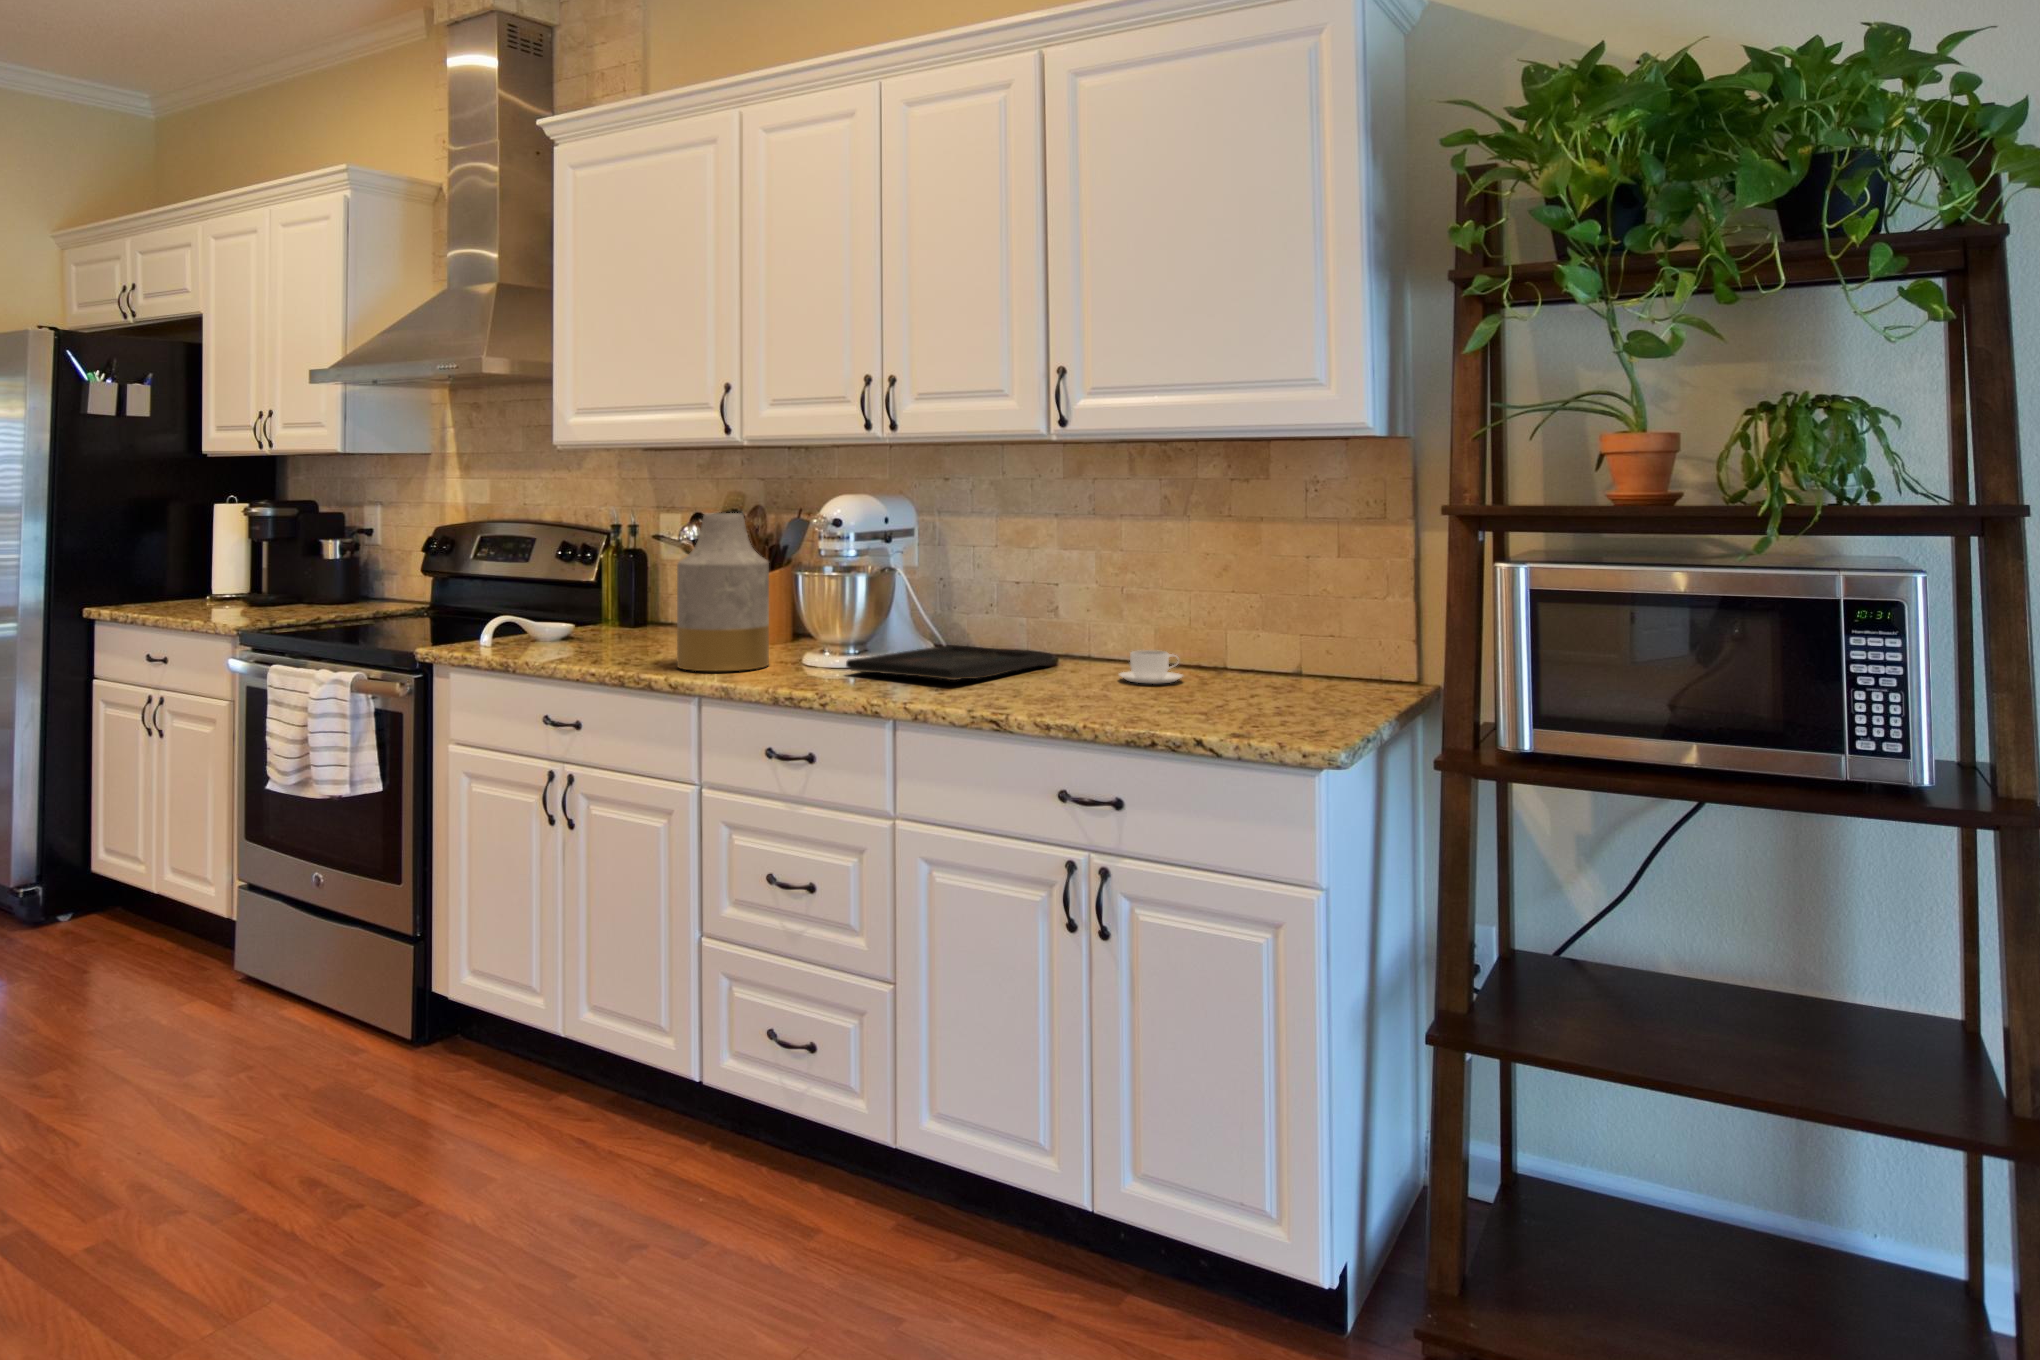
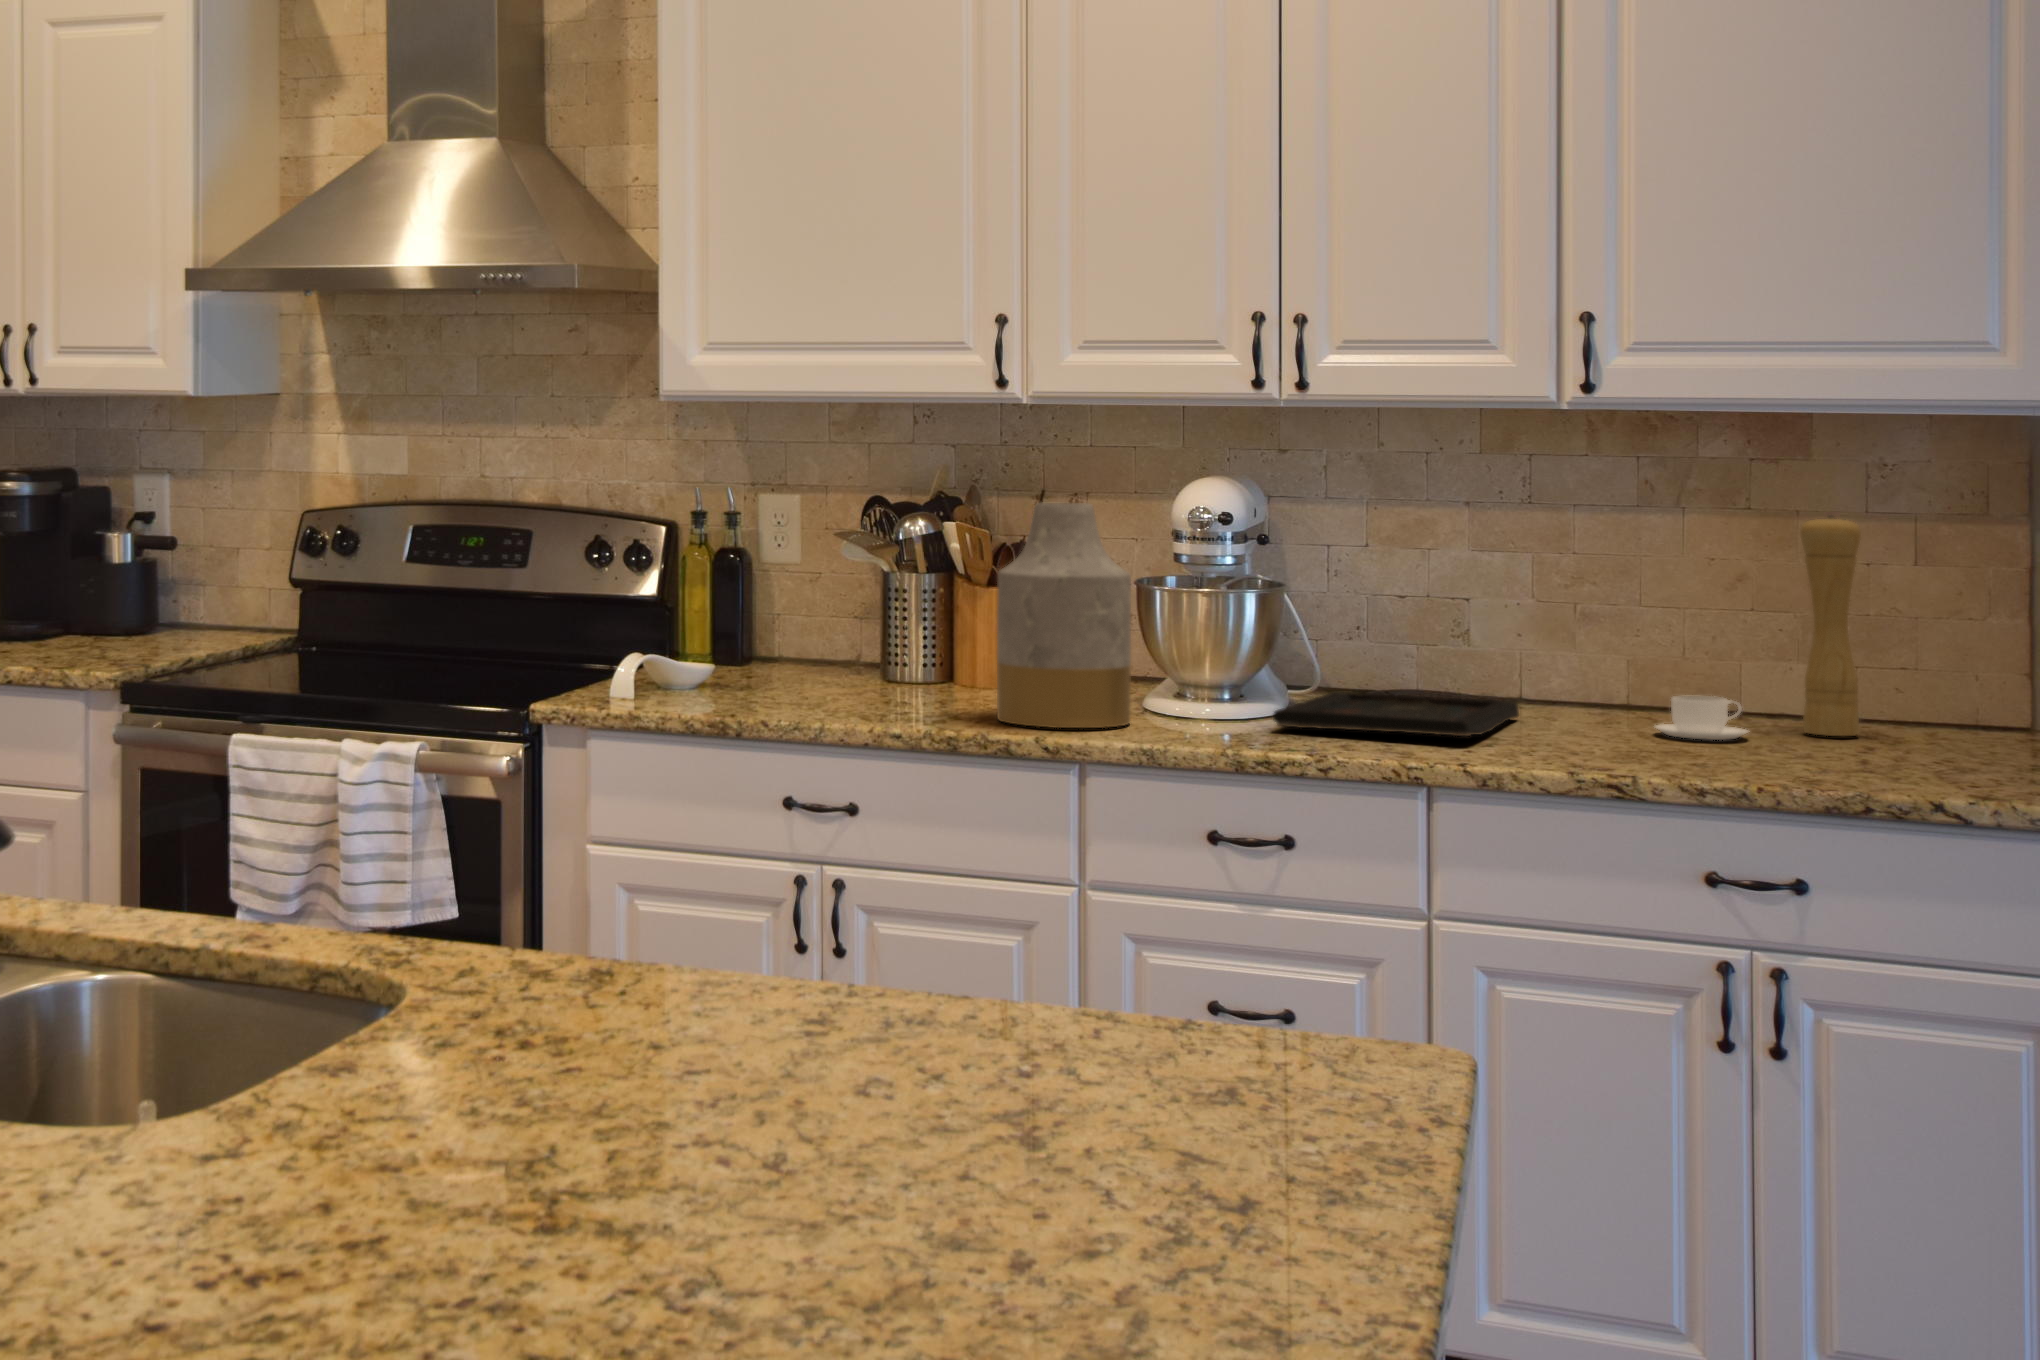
pepper mill: none [1230,518,1273,681] -> present [1800,515,1861,736]

